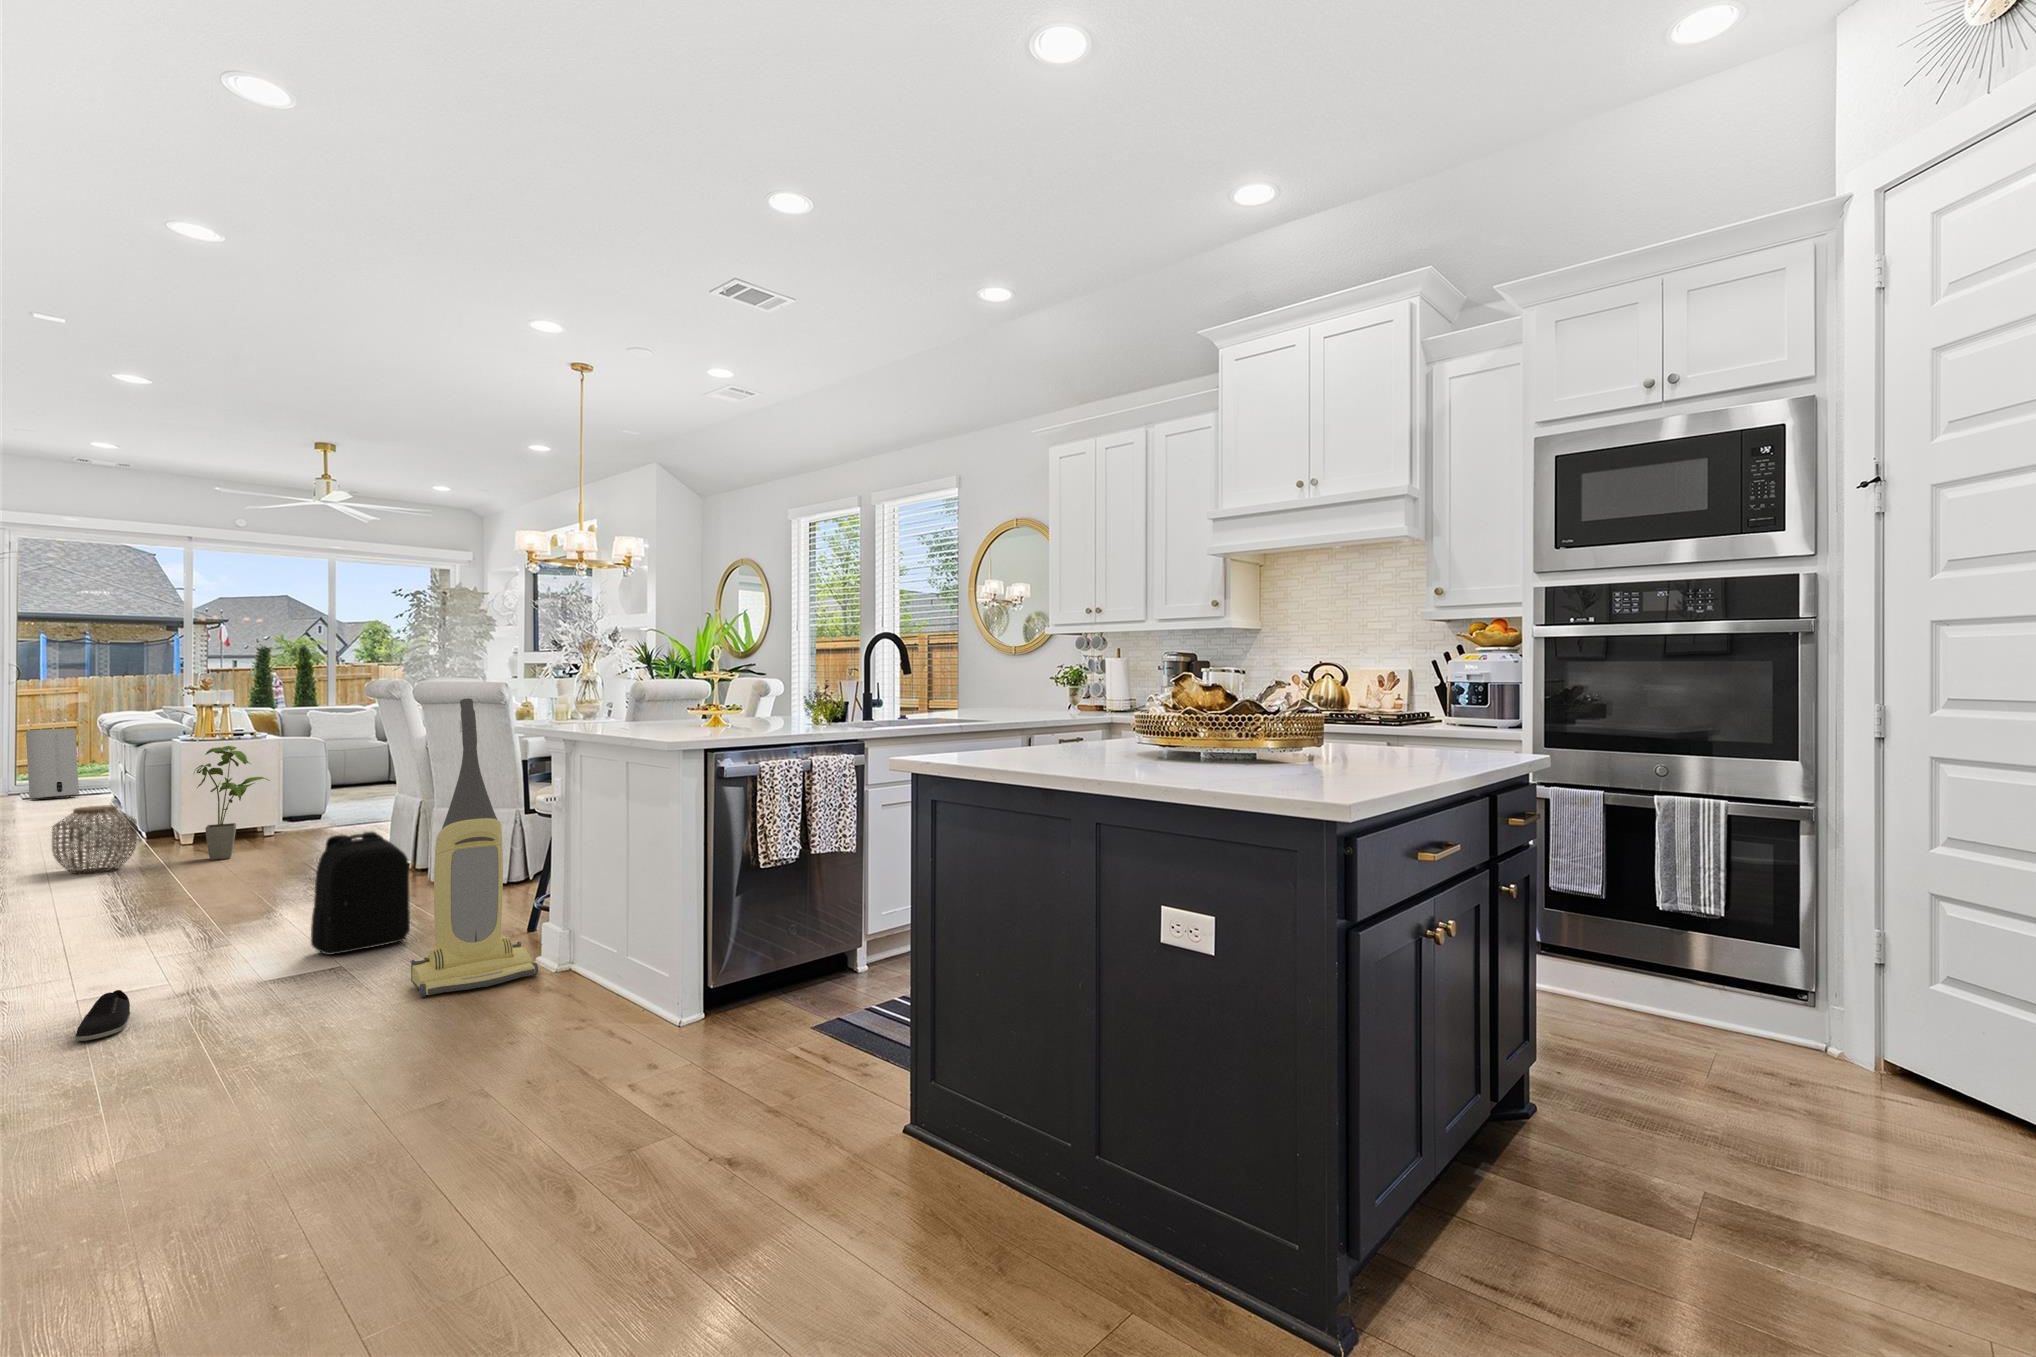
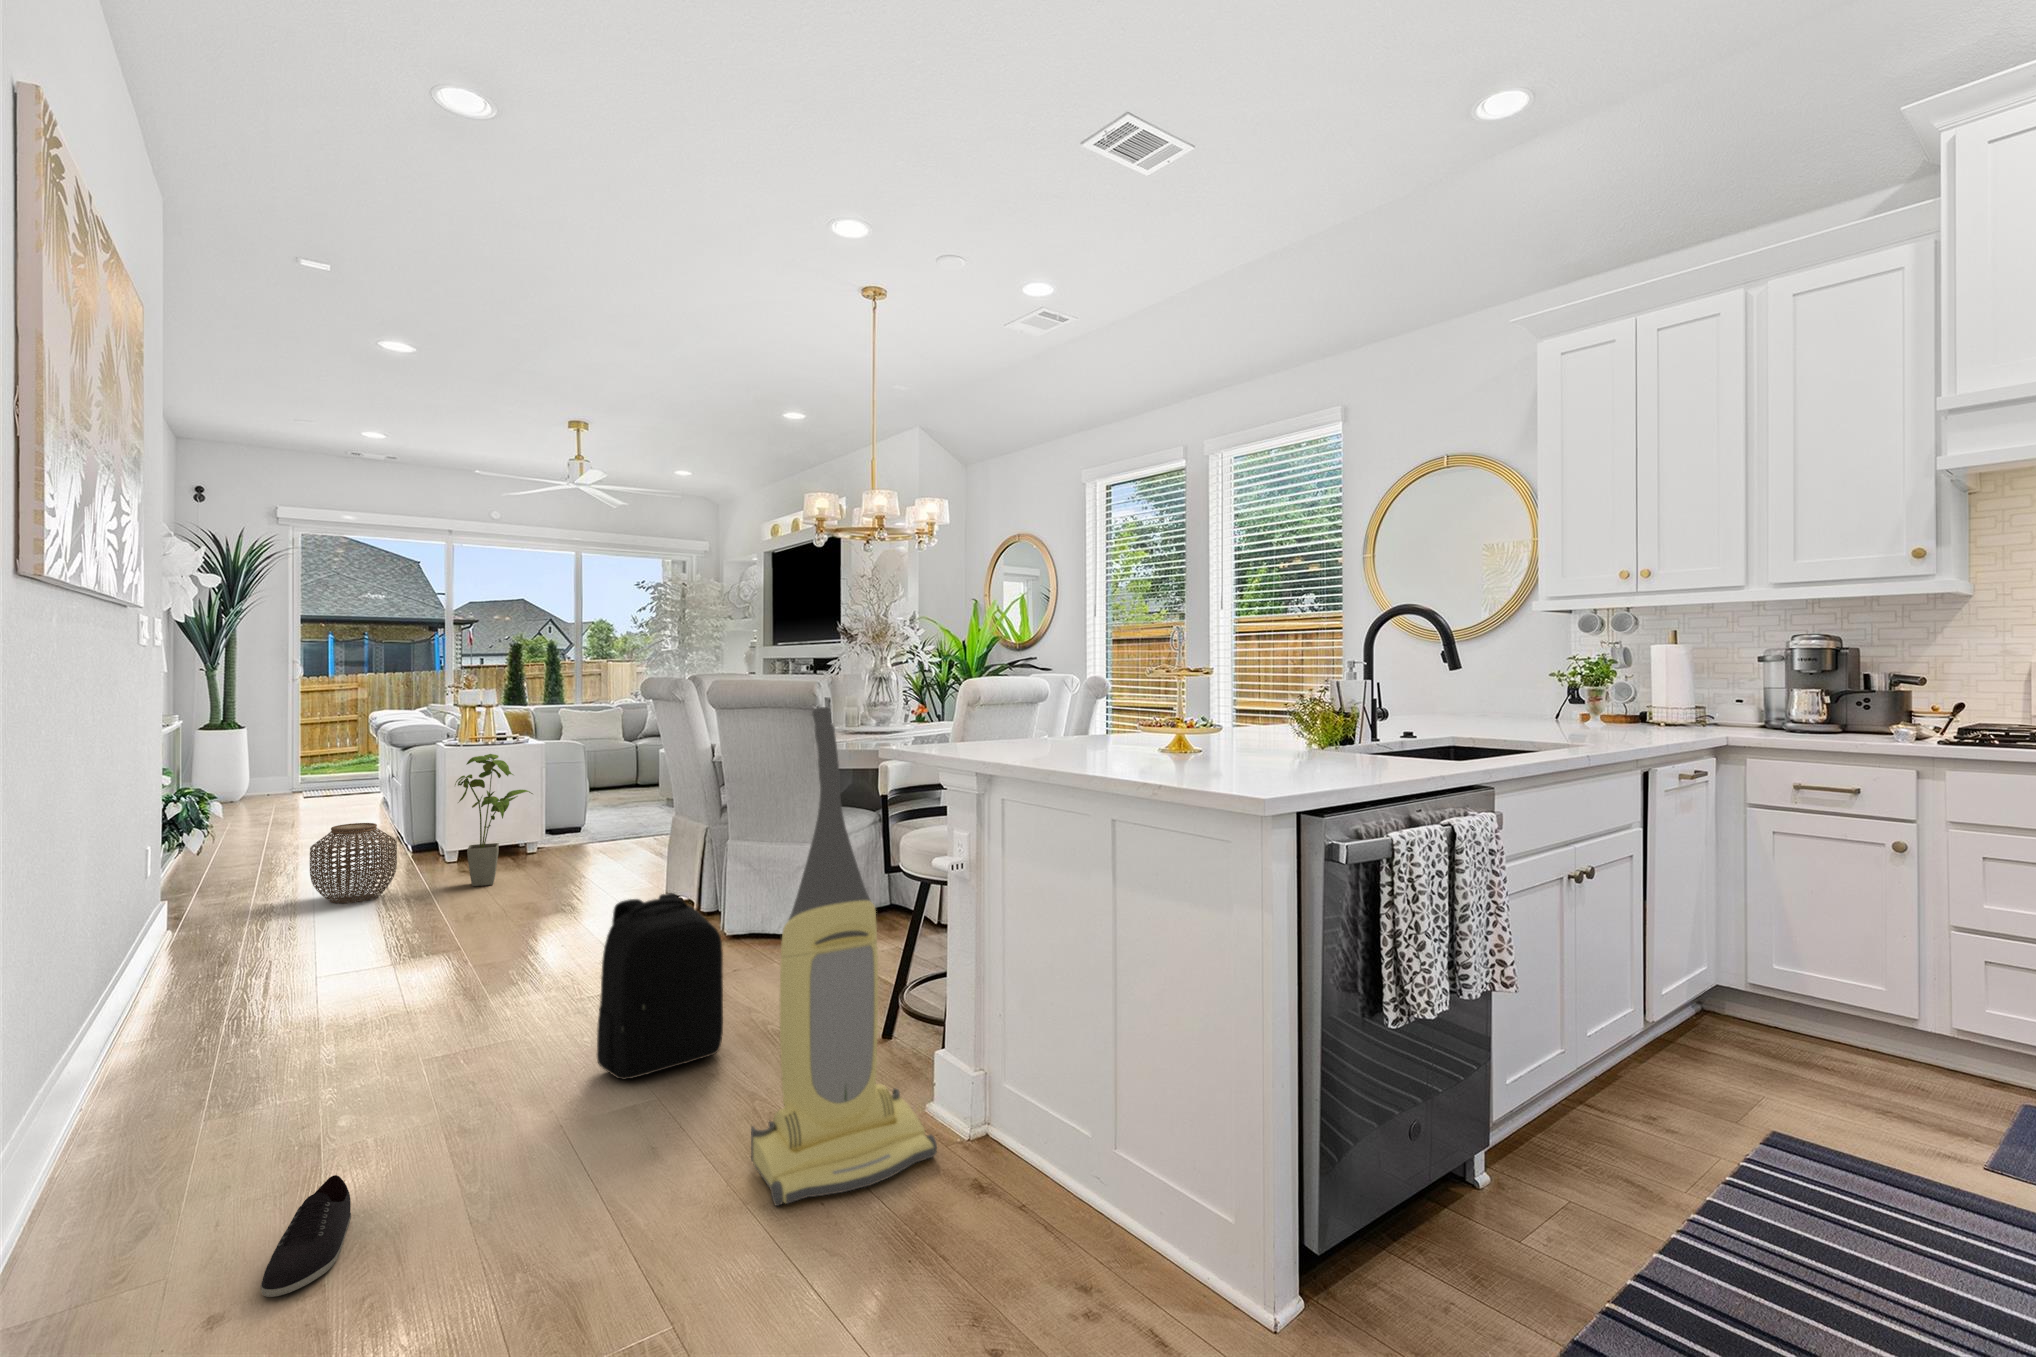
air purifier: present [26,729,79,800] -> none [309,727,357,799]

